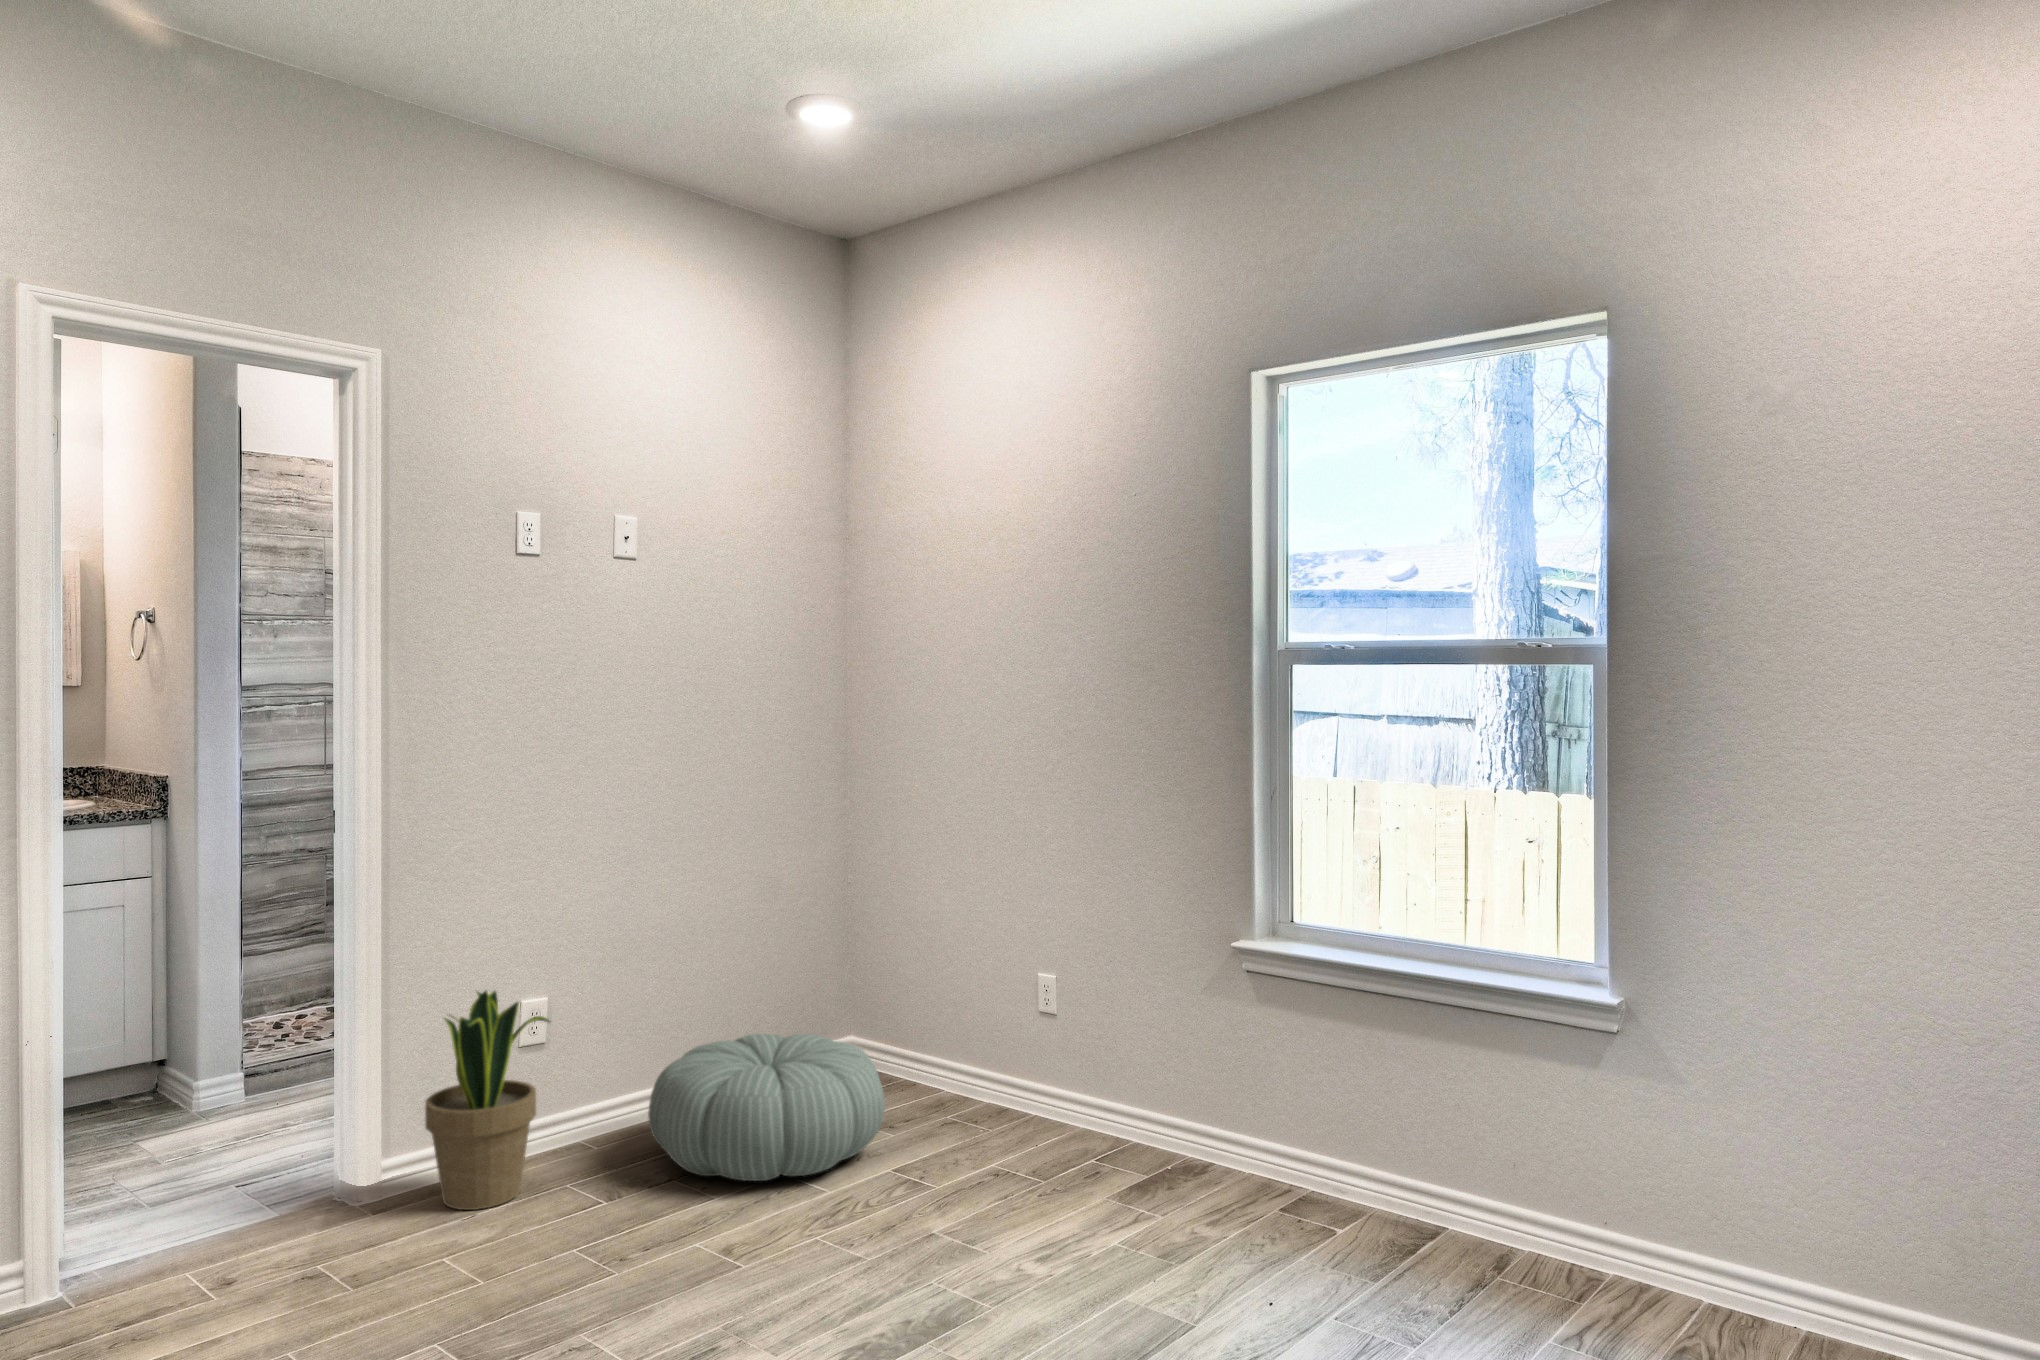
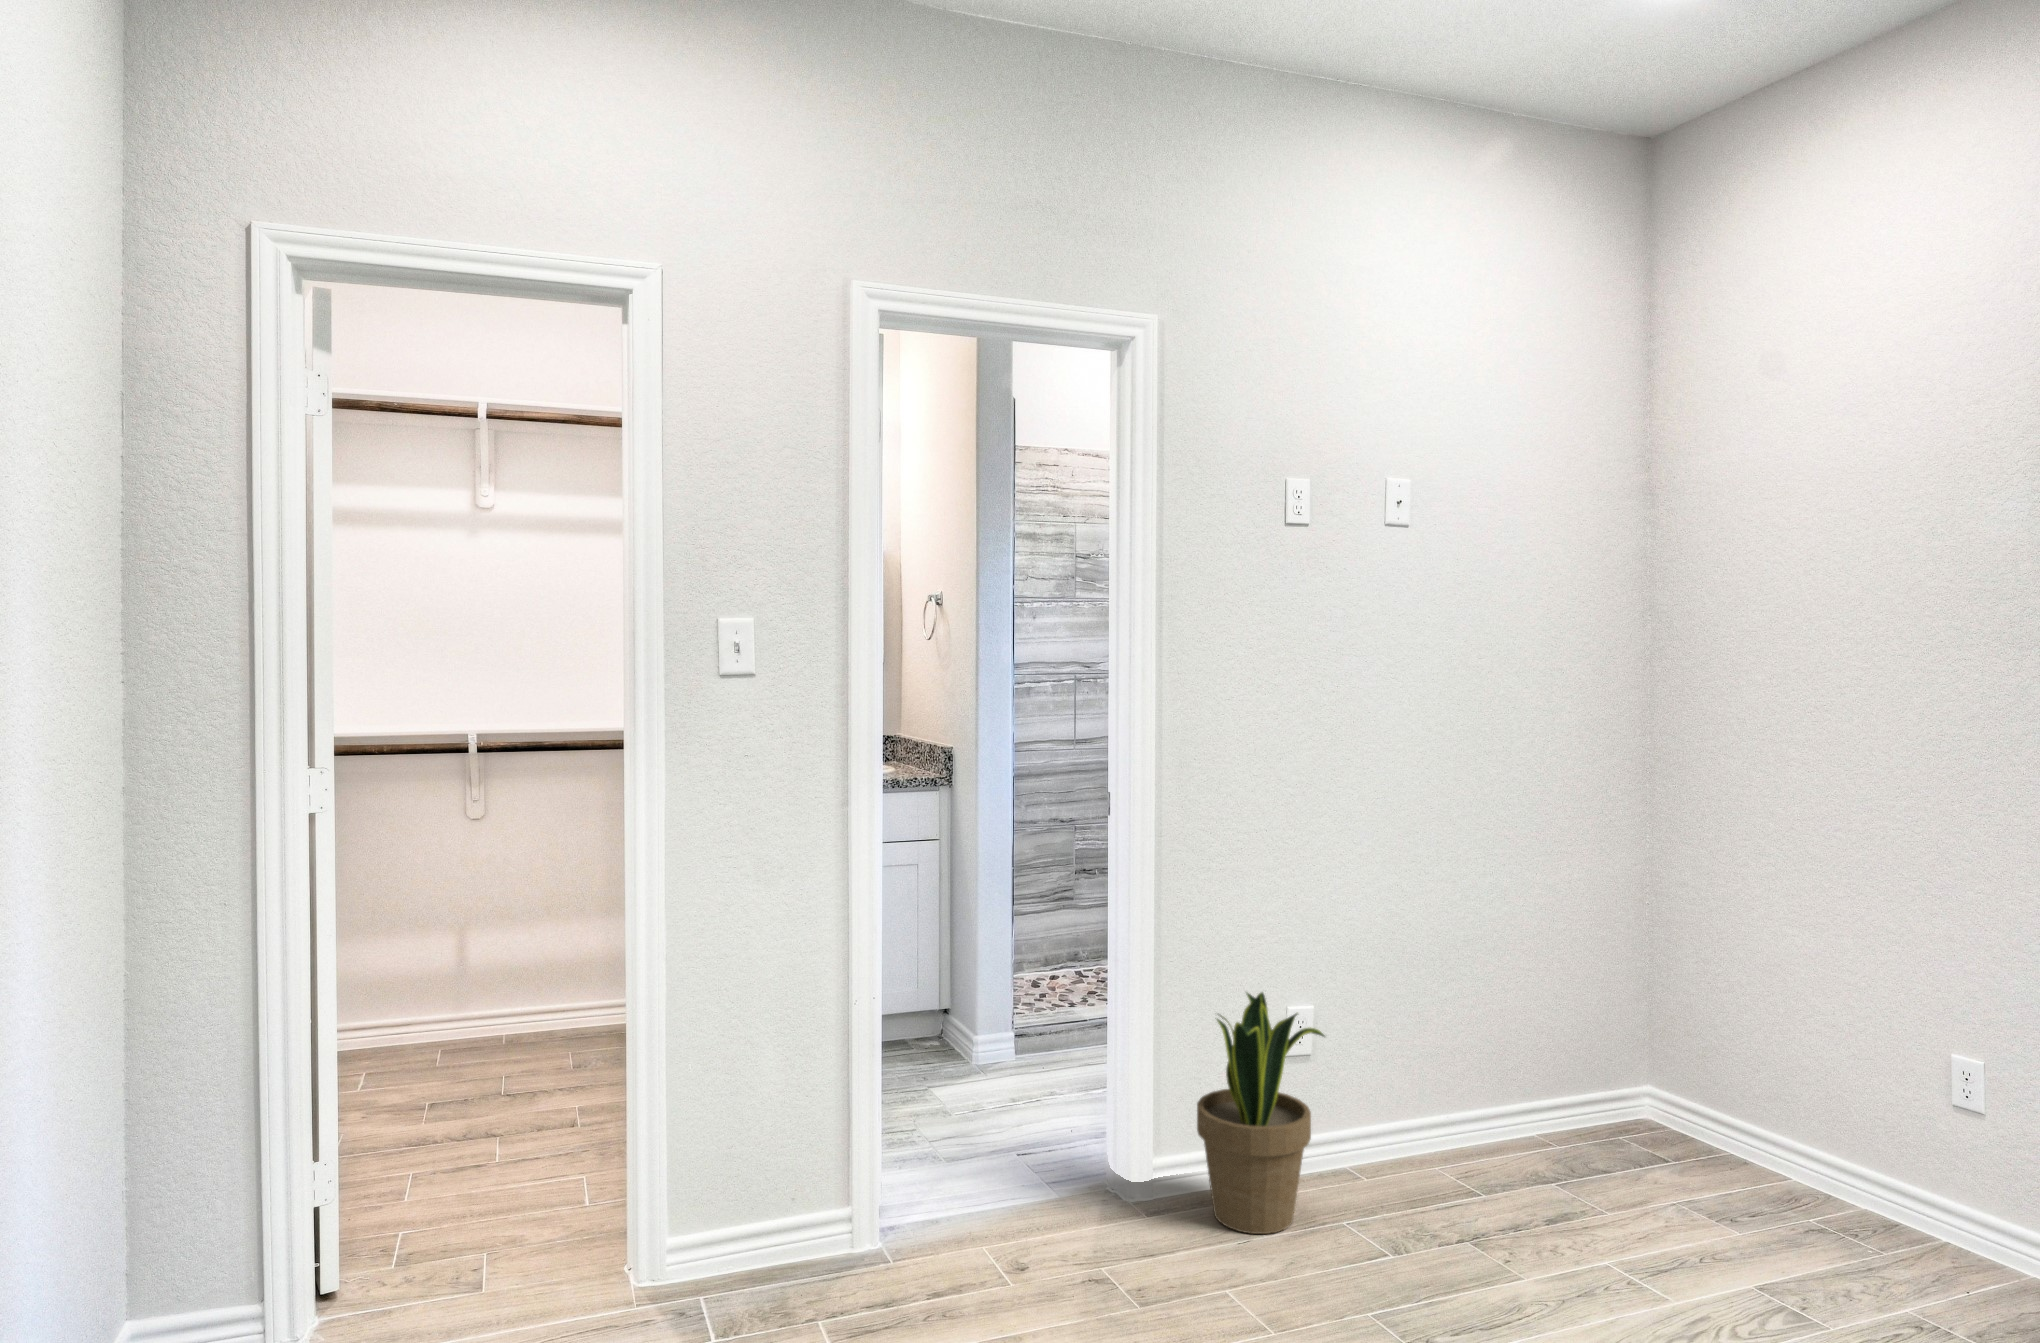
pouf: present [648,1034,885,1181] -> none [1429,1074,1738,1273]

